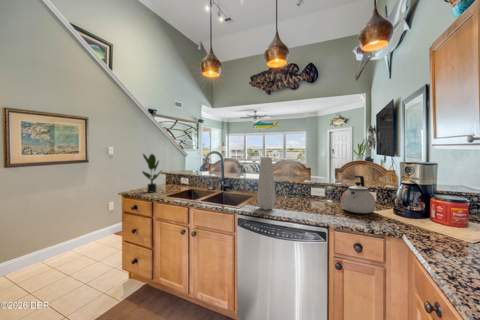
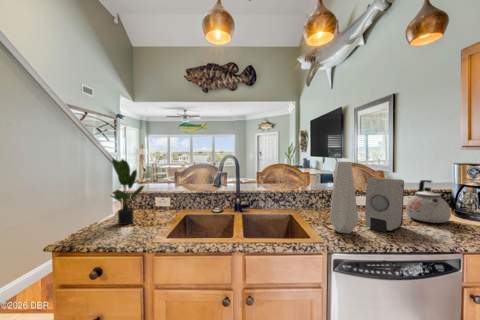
soap dispenser: none [288,170,323,212] -> present [365,178,404,232]

